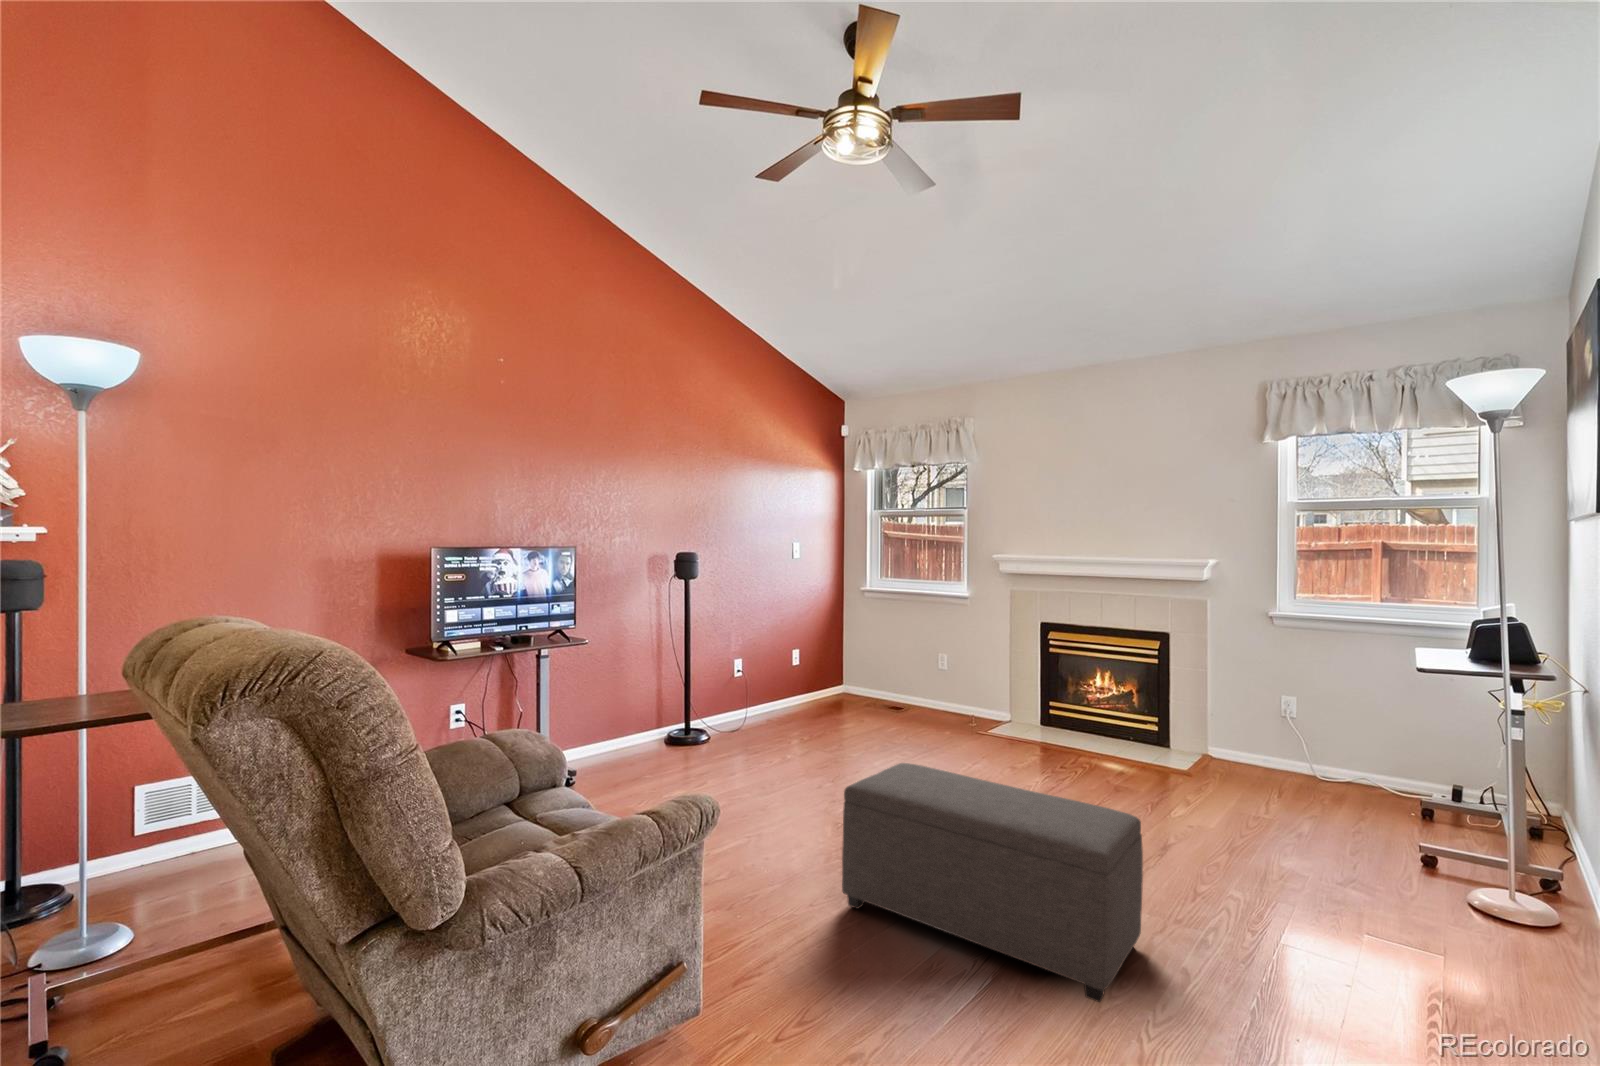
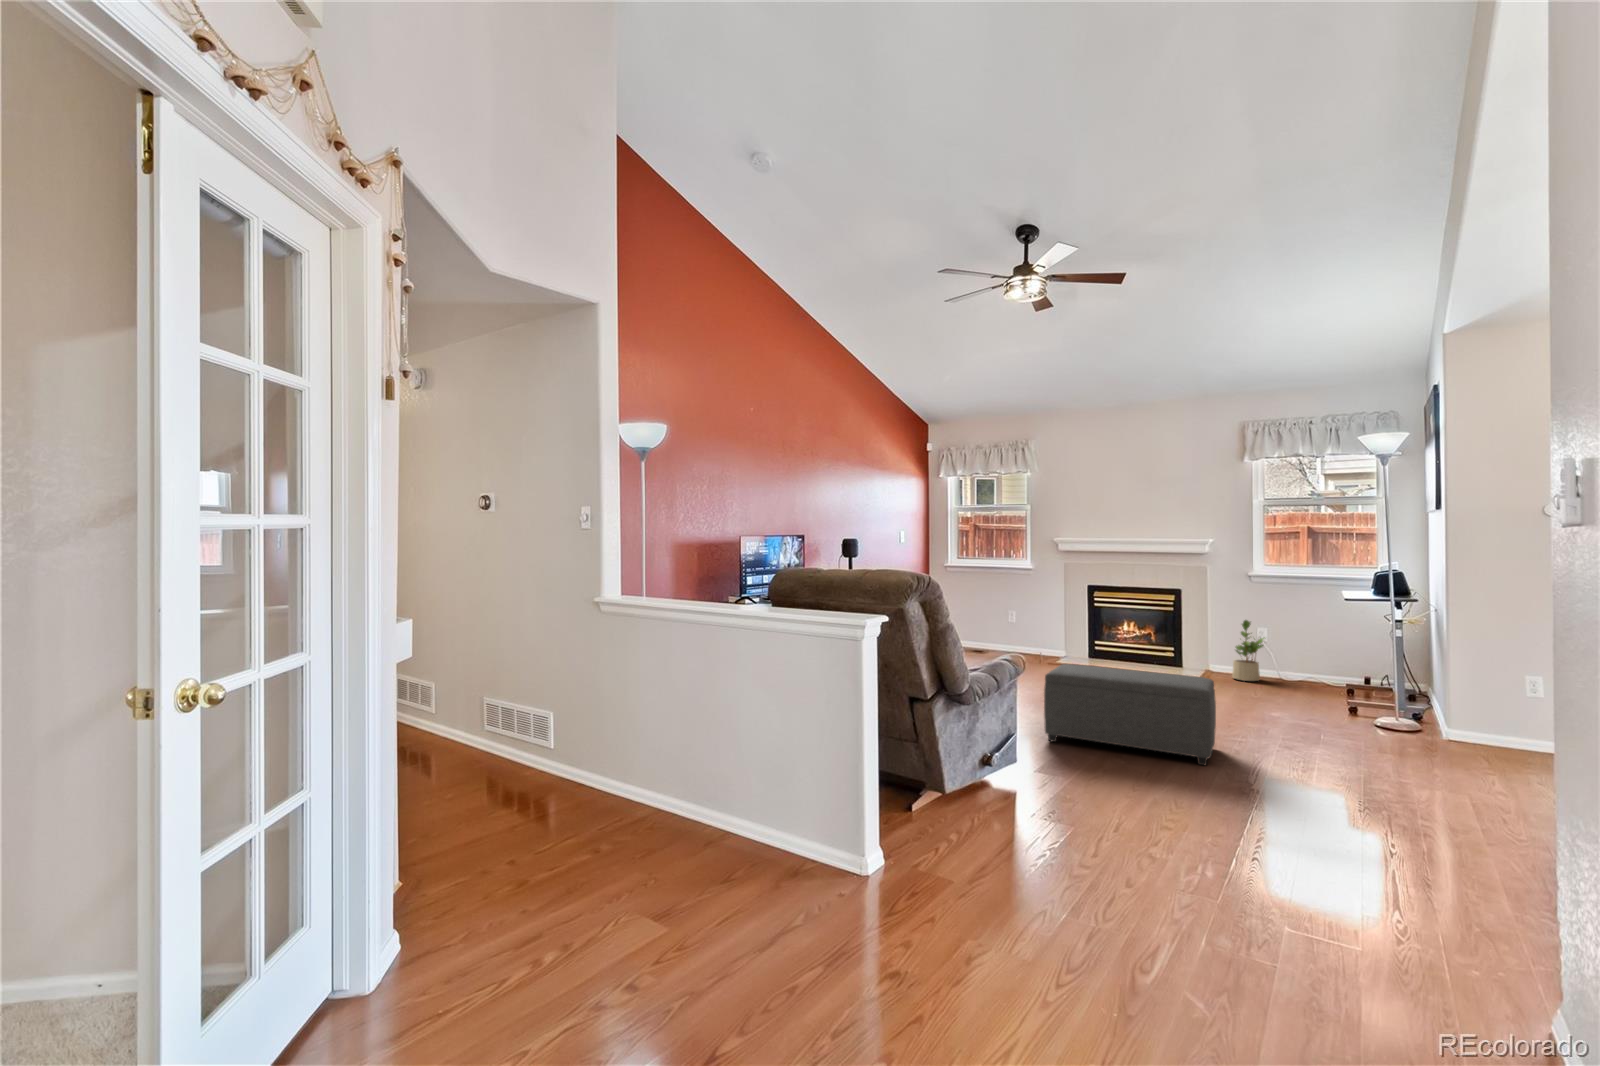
potted plant: none [1242,685,1298,782] -> present [1232,620,1264,681]

